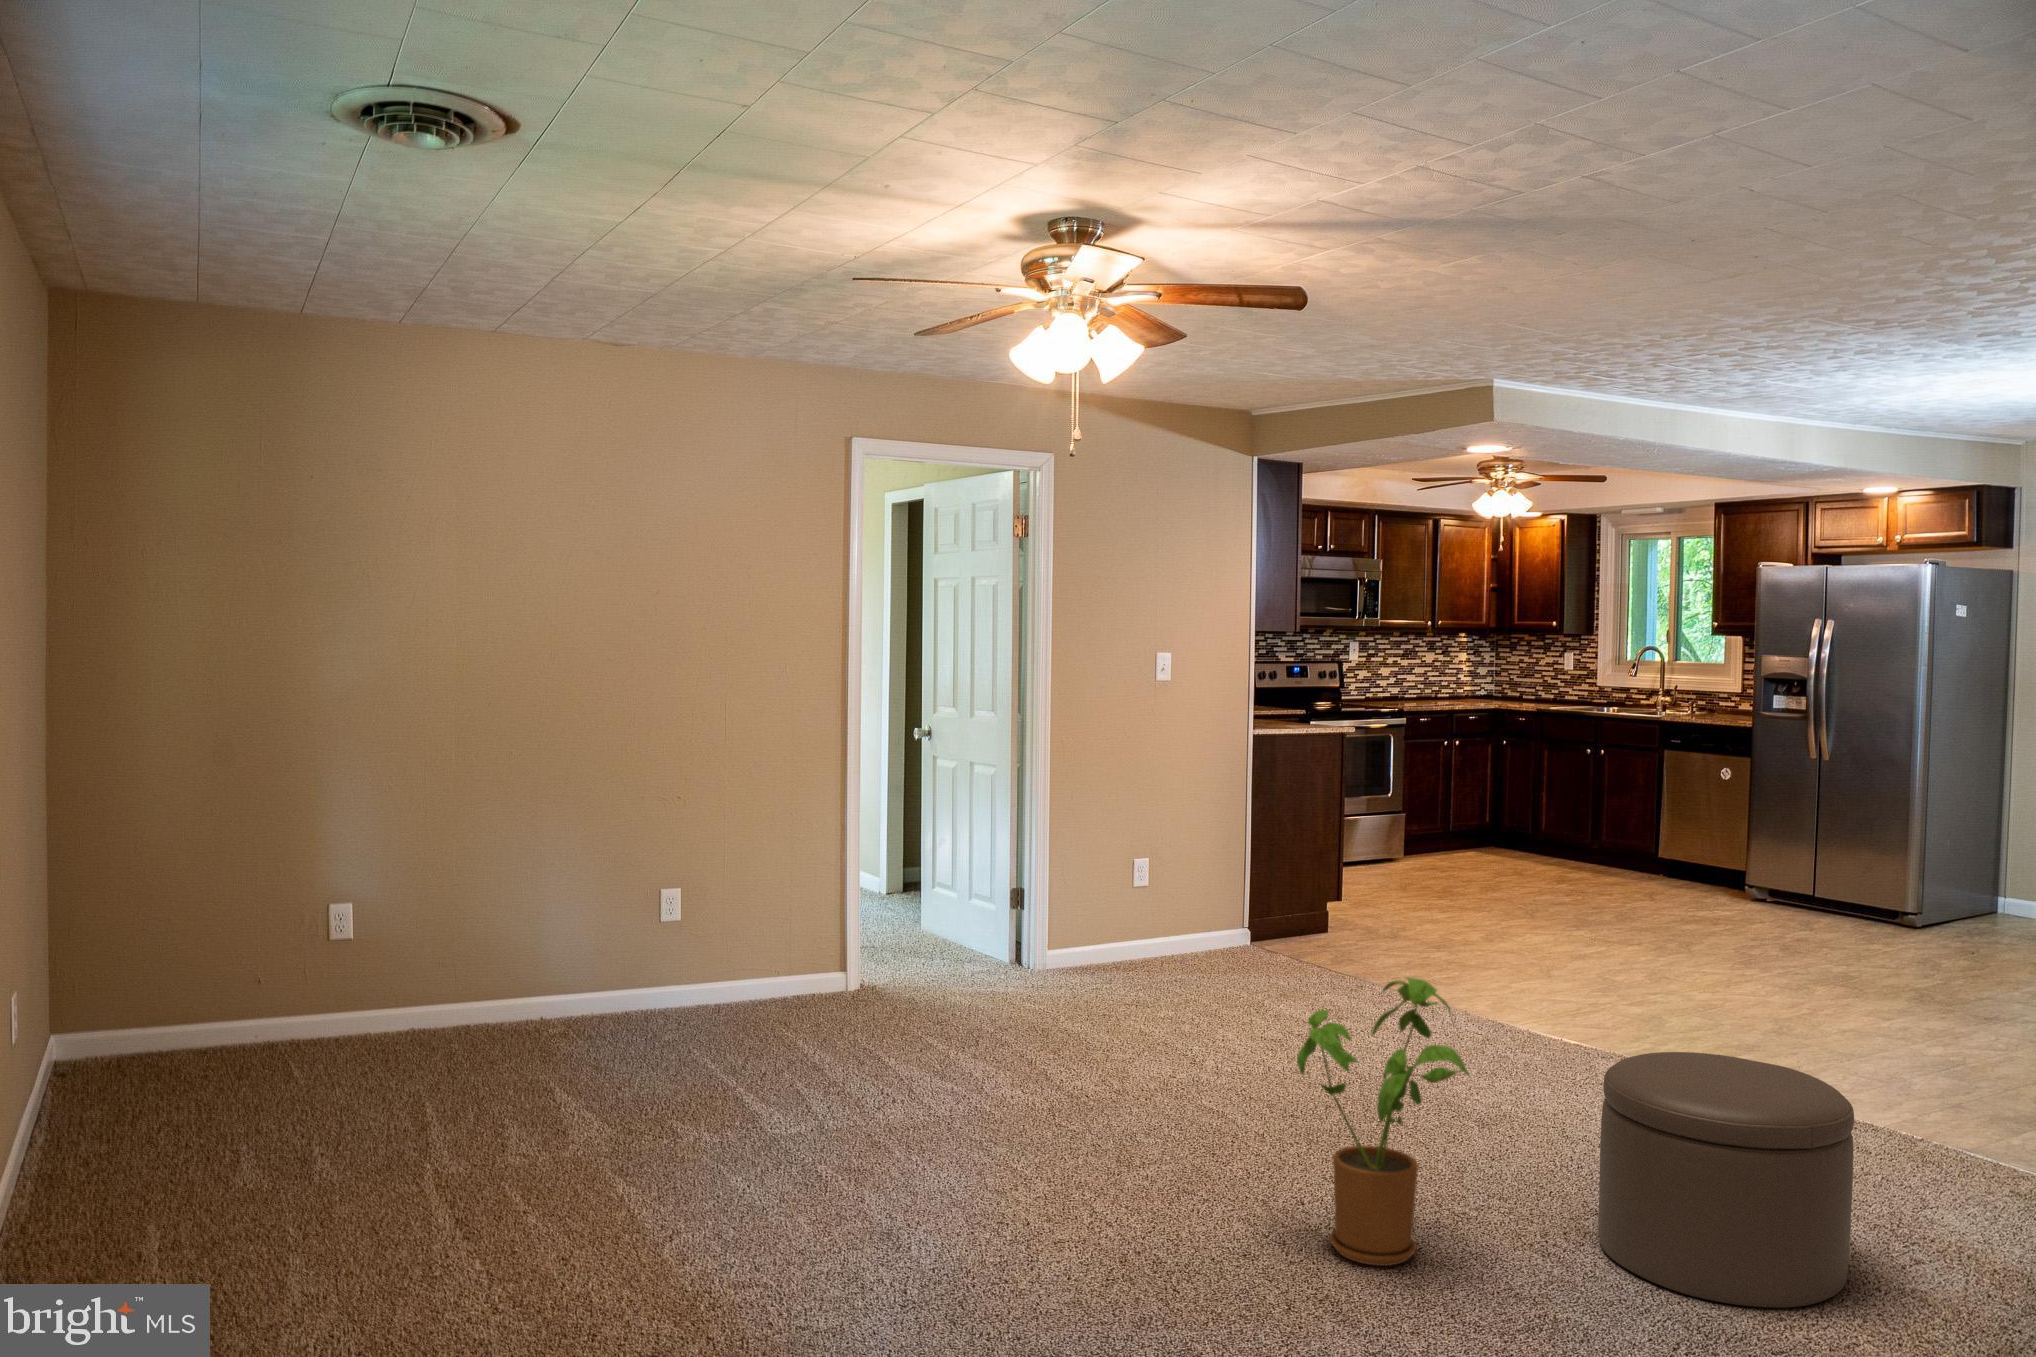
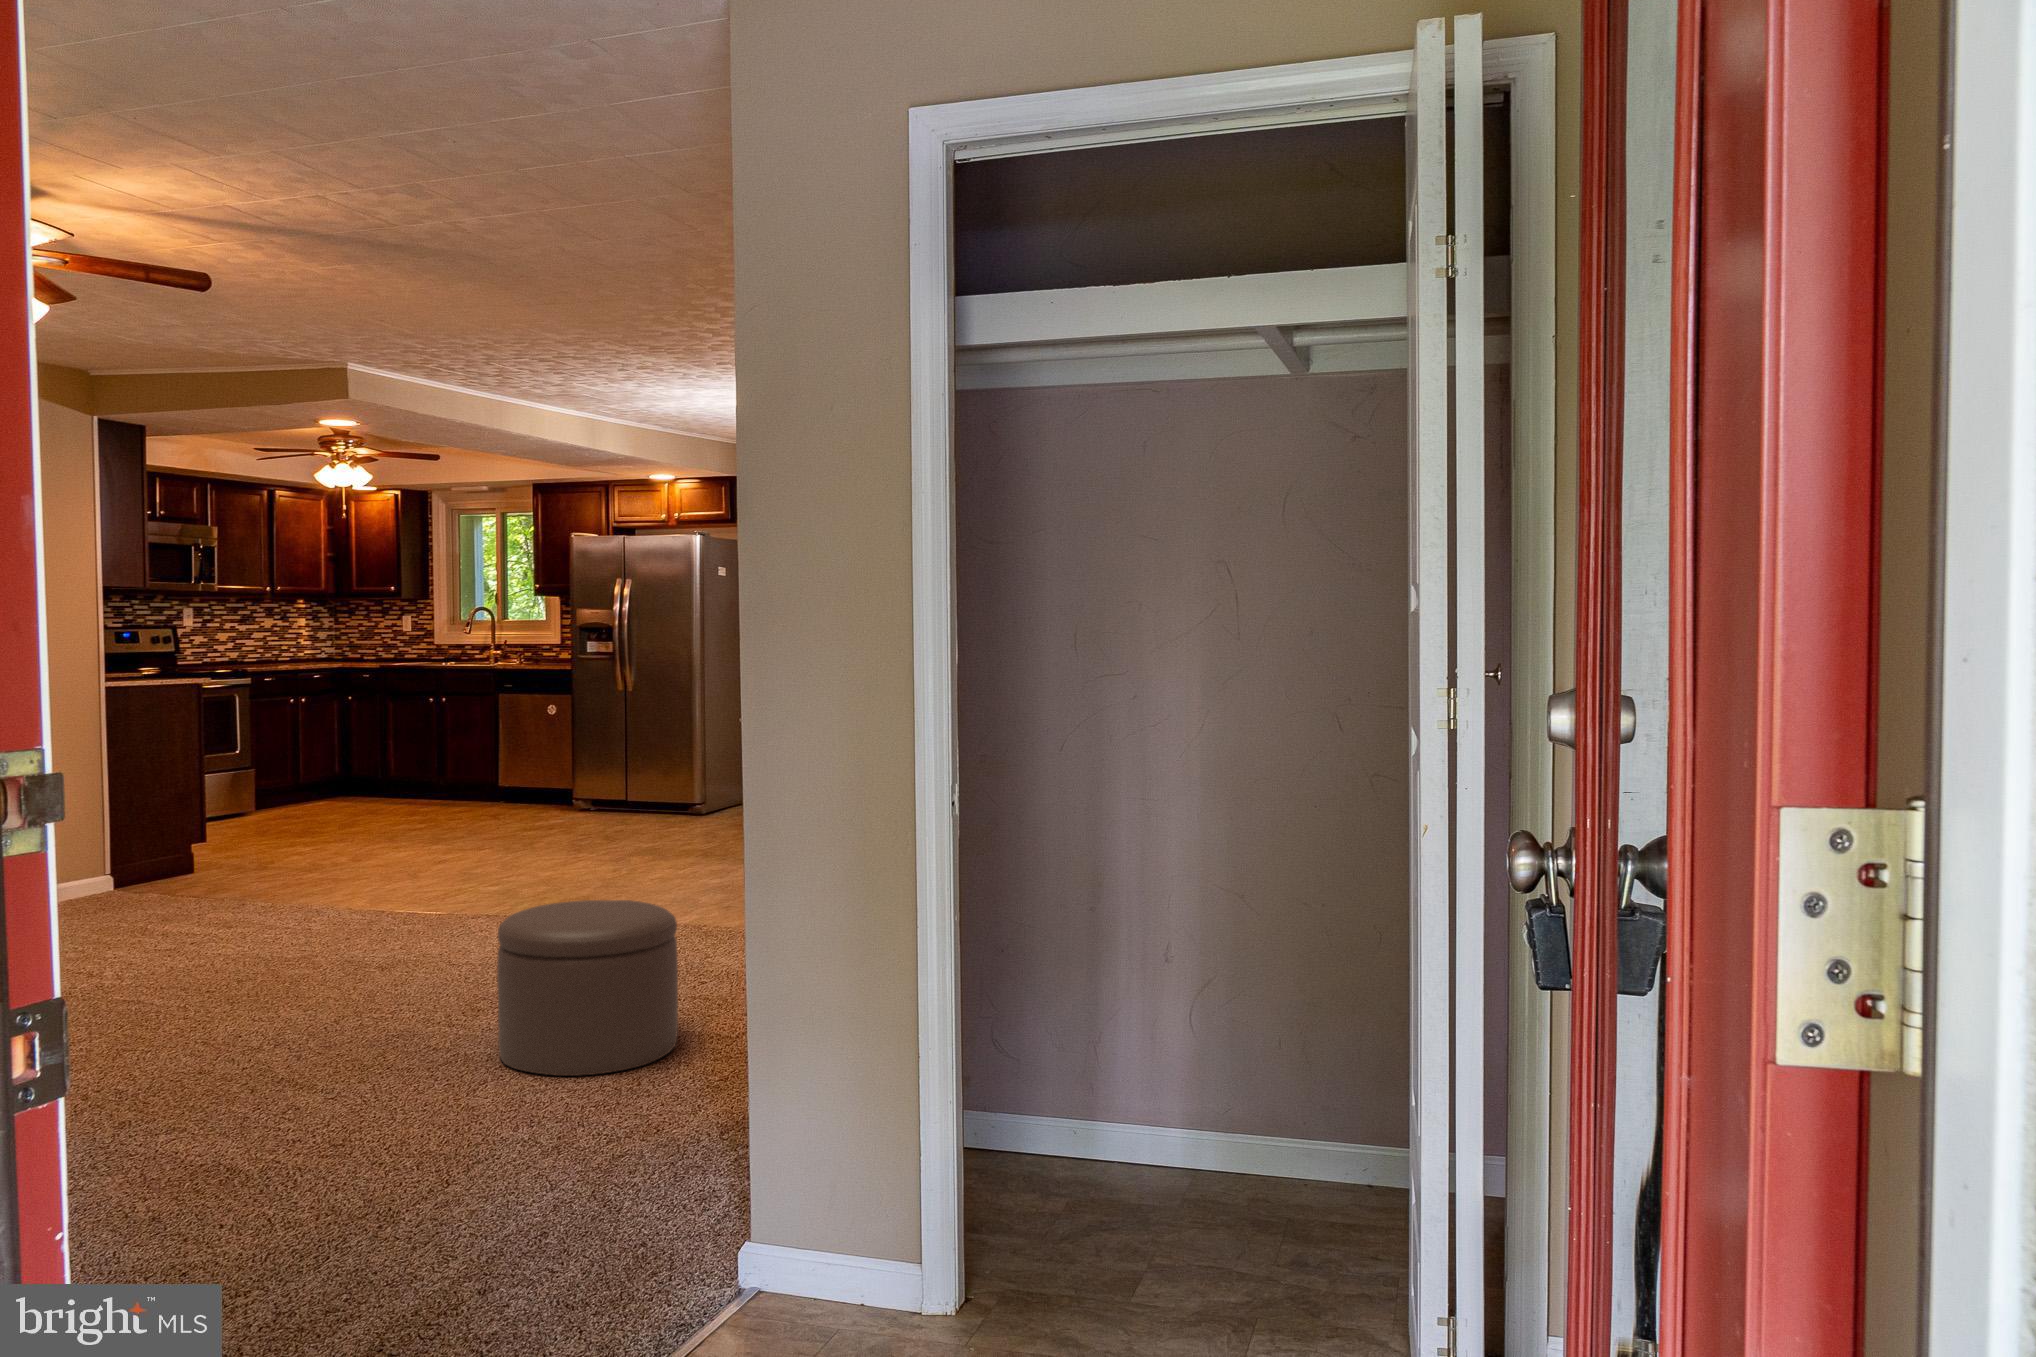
house plant: present [1297,977,1470,1266] -> none [233,871,397,1119]

